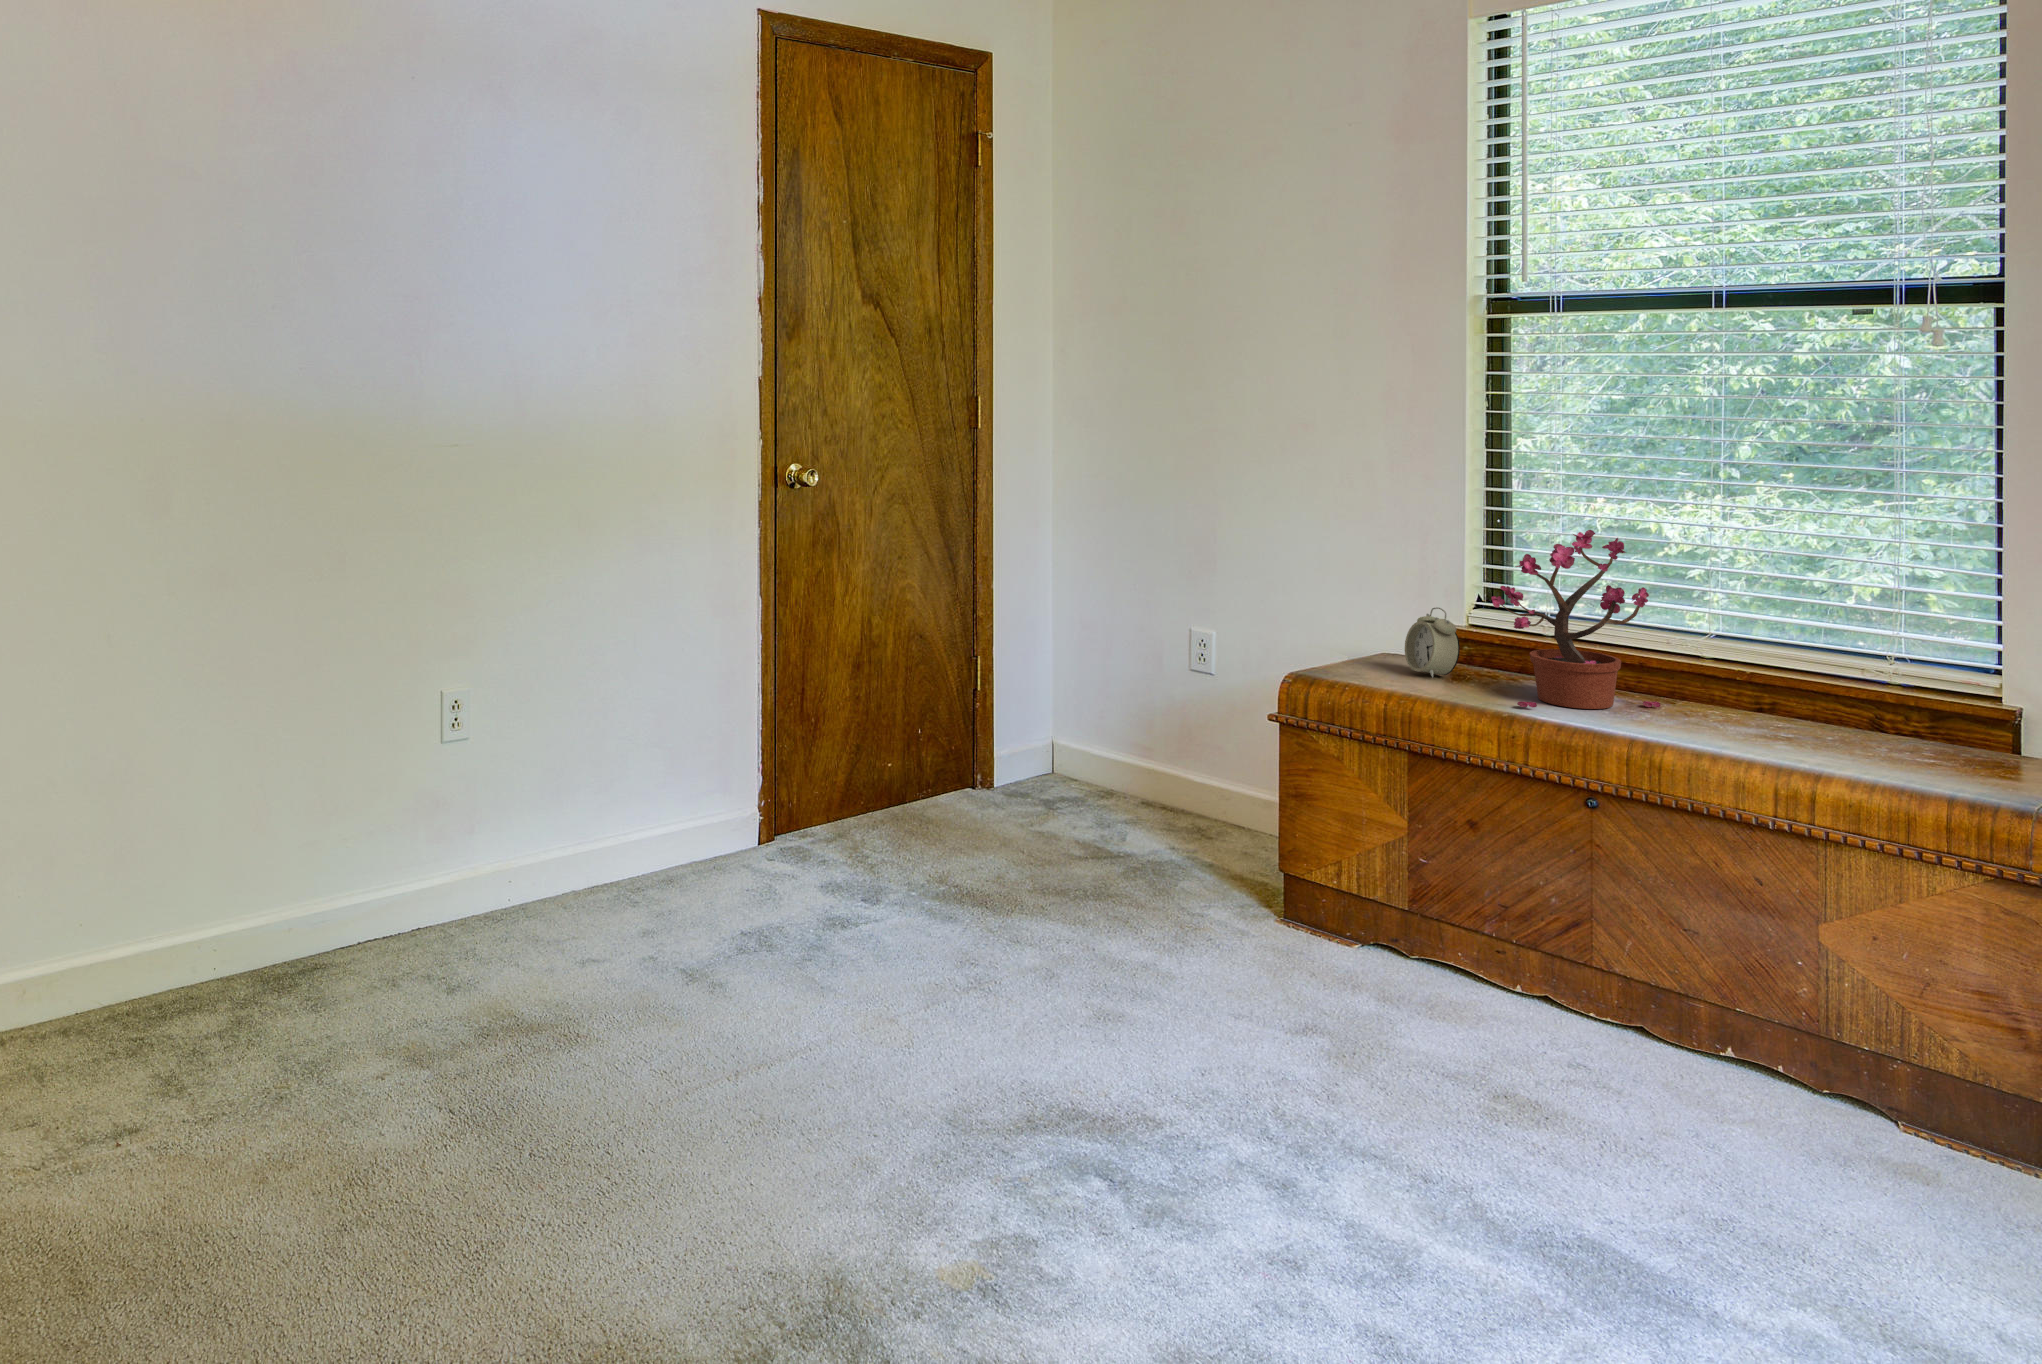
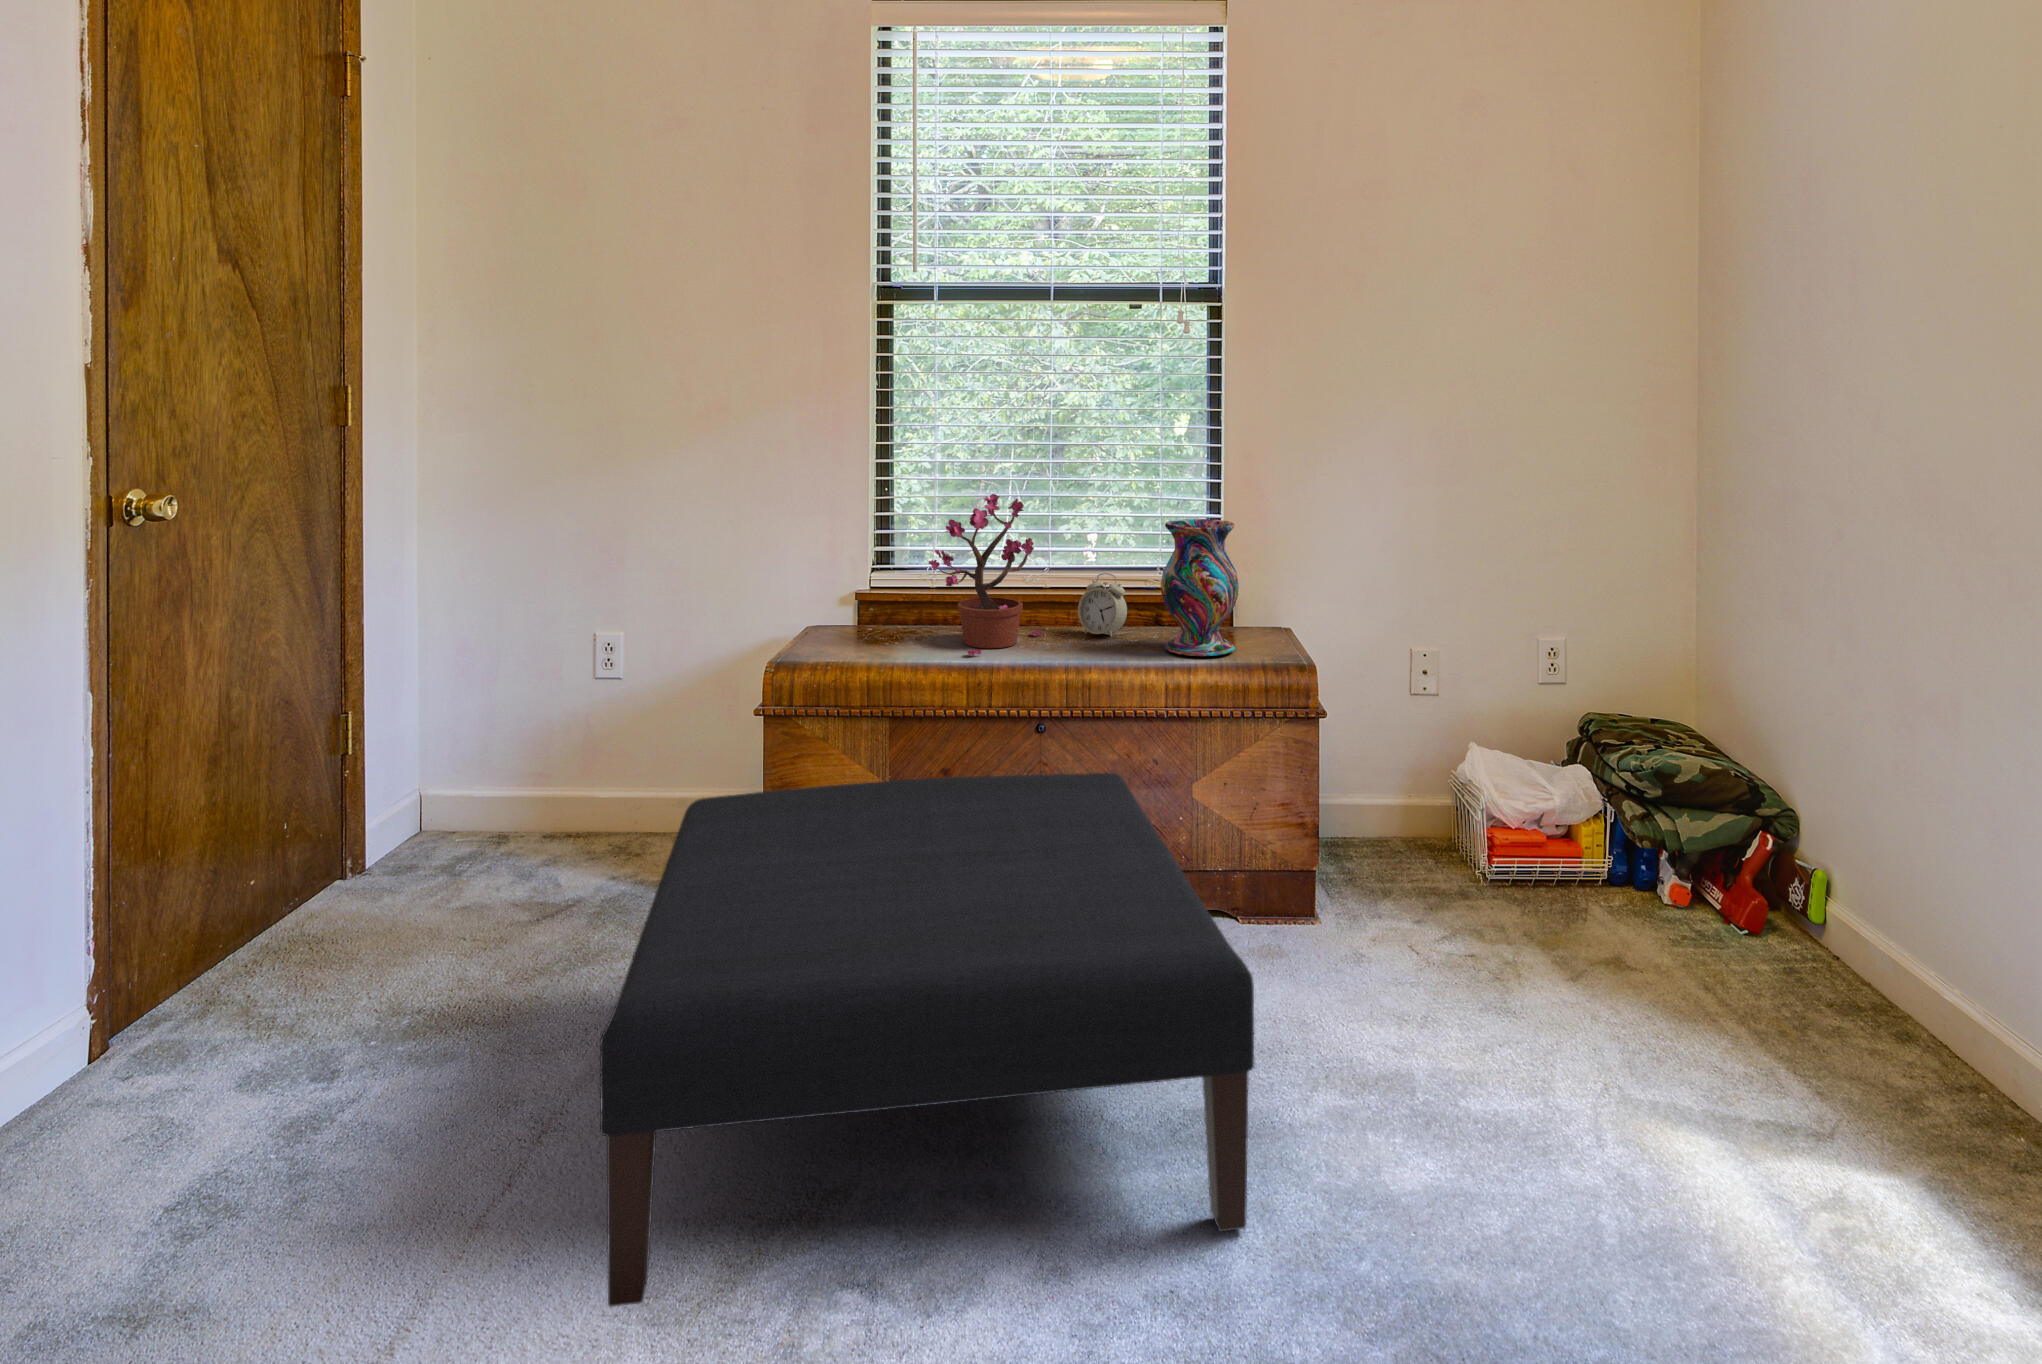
vase: none [1810,585,1949,773] -> present [1161,519,1239,656]
alarm clock: present [1405,607,1460,678] -> present [1078,573,1128,637]
ottoman: none [930,771,1659,1302] -> present [600,773,1254,1306]

